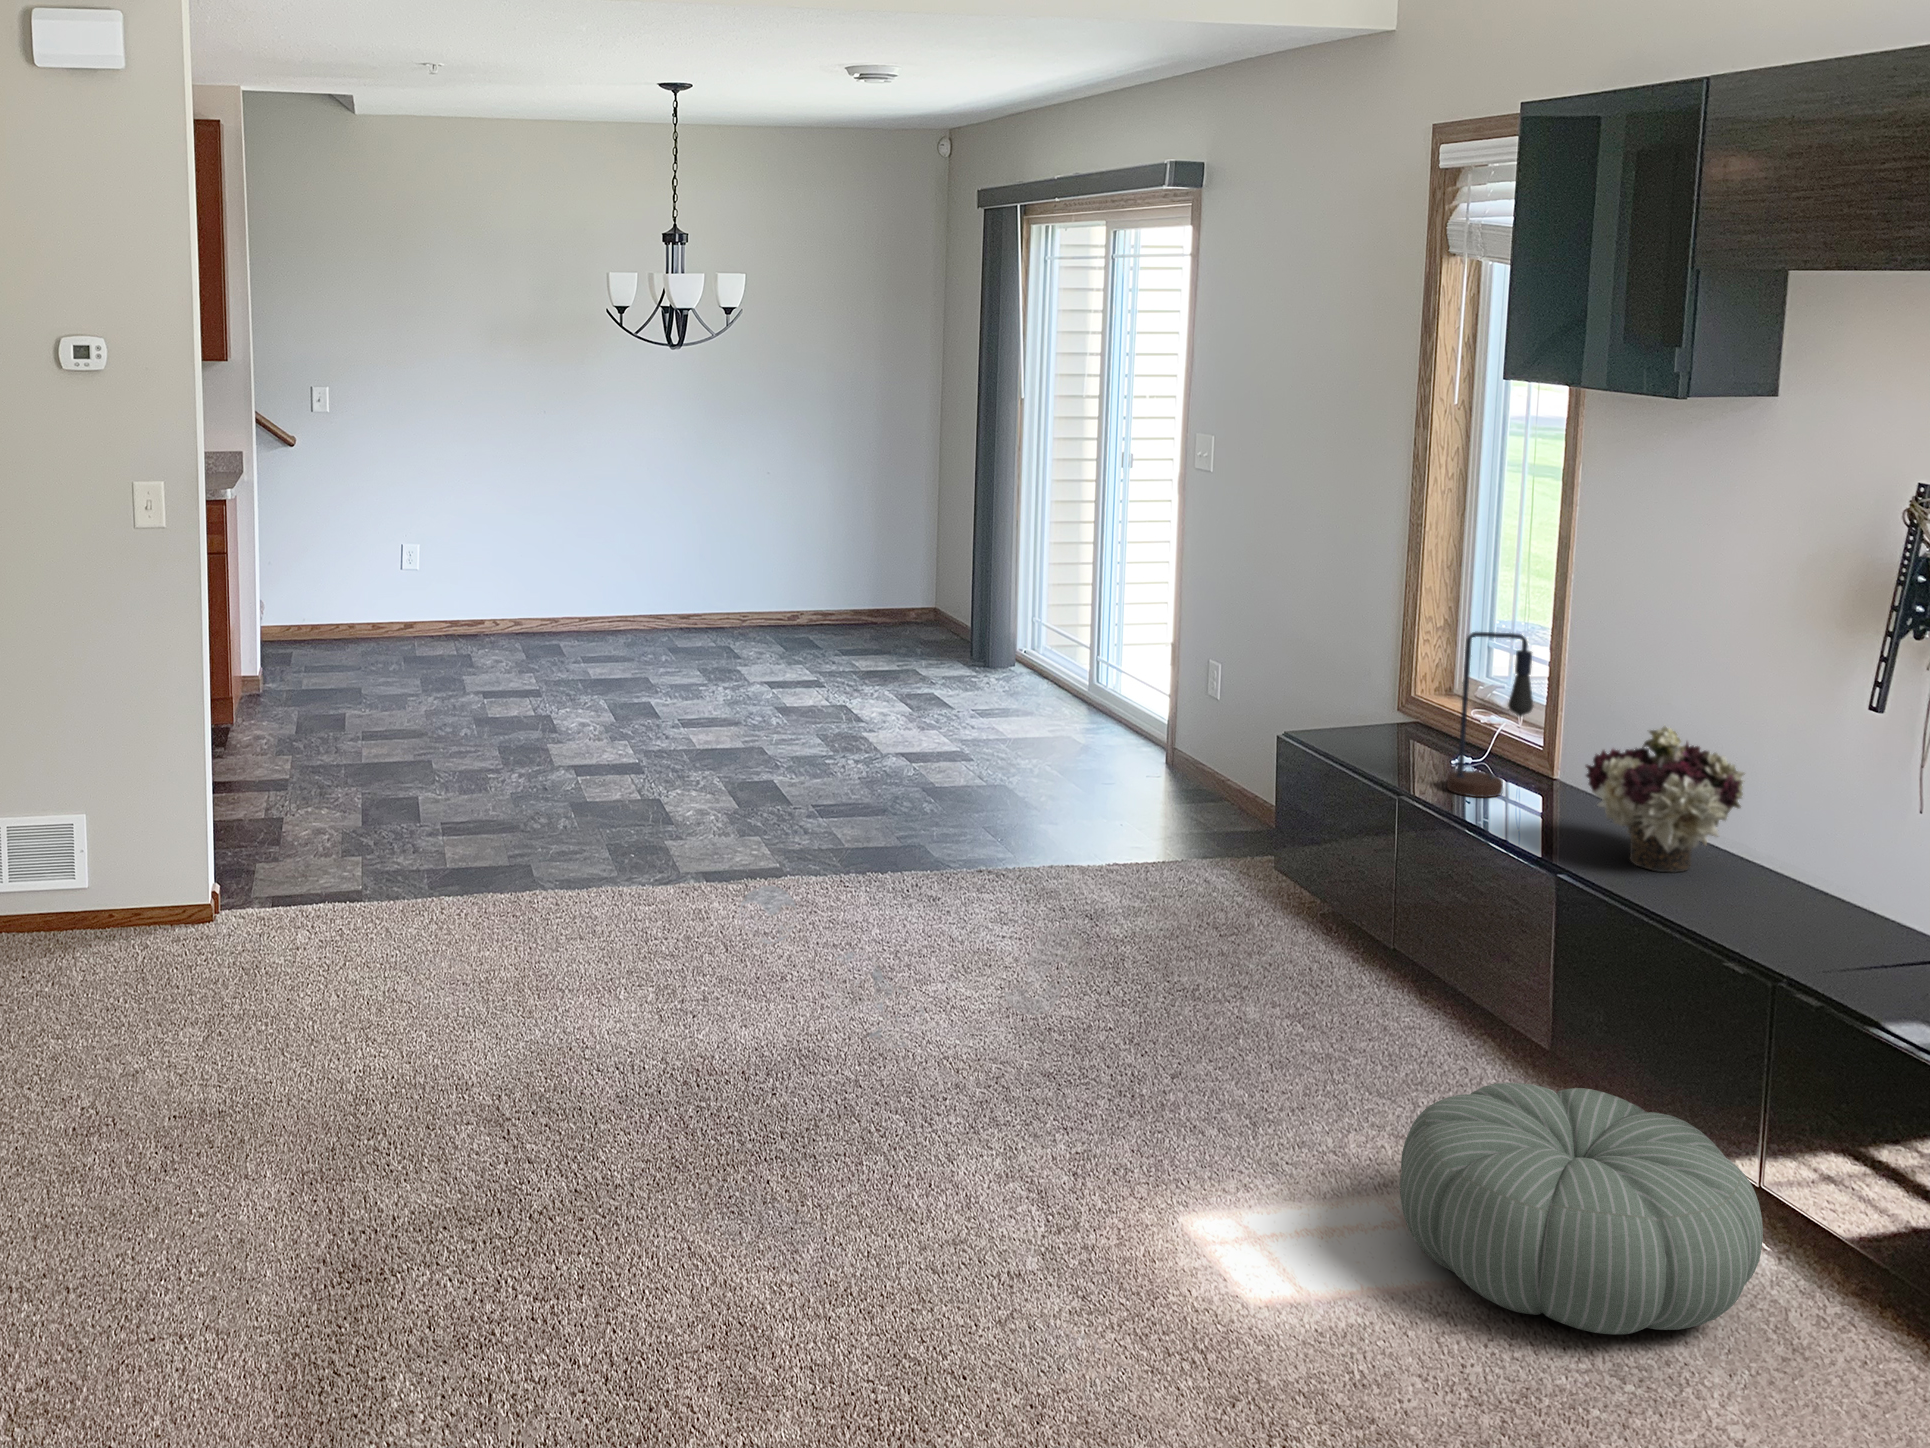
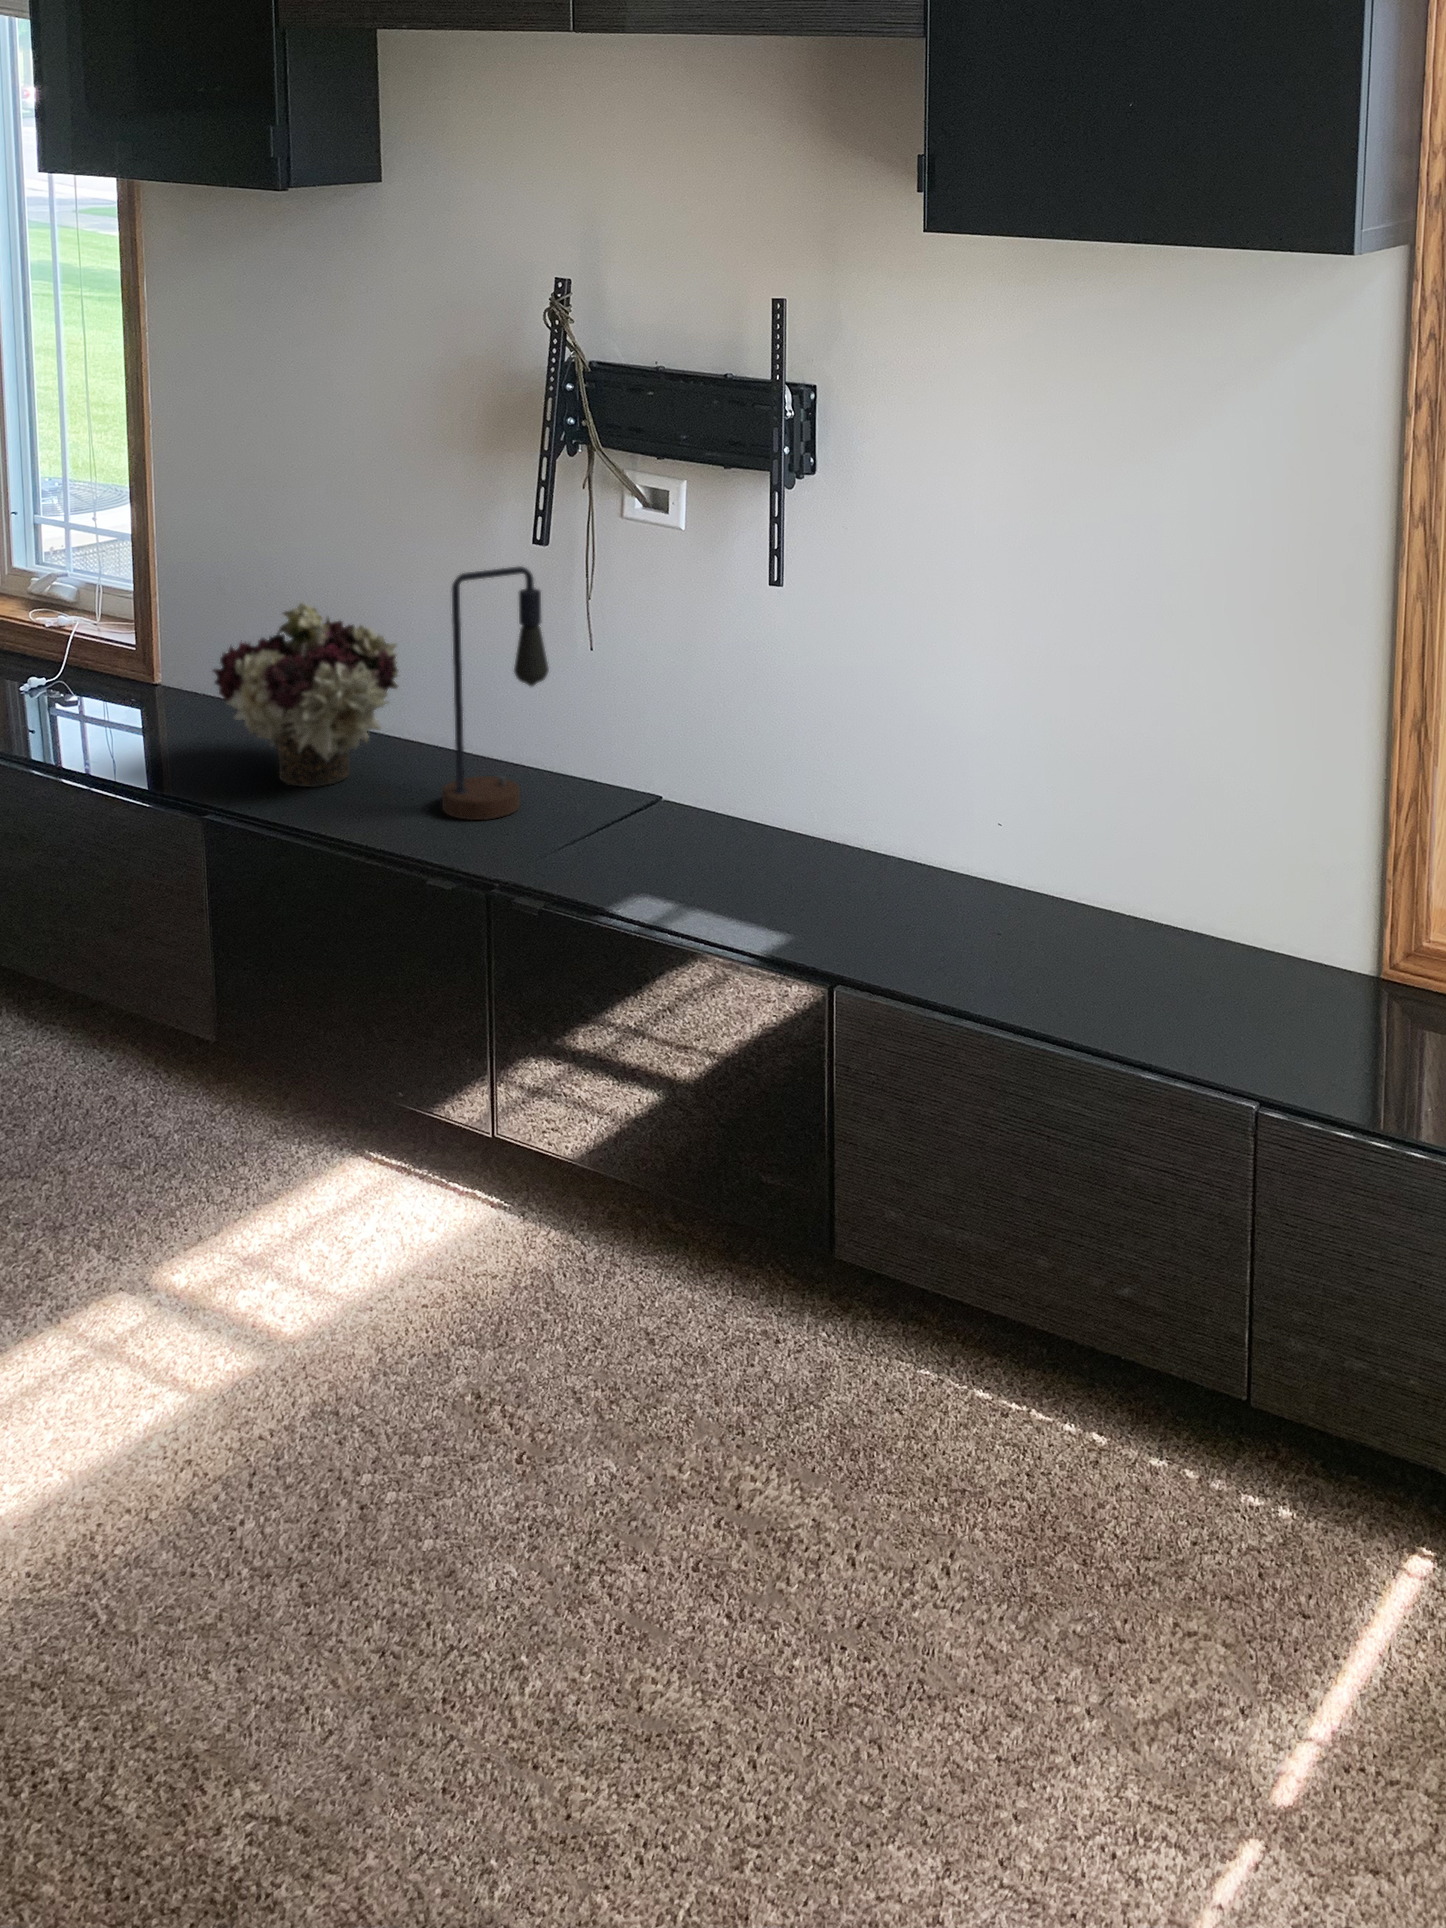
table lamp: present [1447,632,1534,797] -> present [442,566,549,820]
pouf: present [1400,1083,1763,1334] -> none [86,1094,527,1427]

